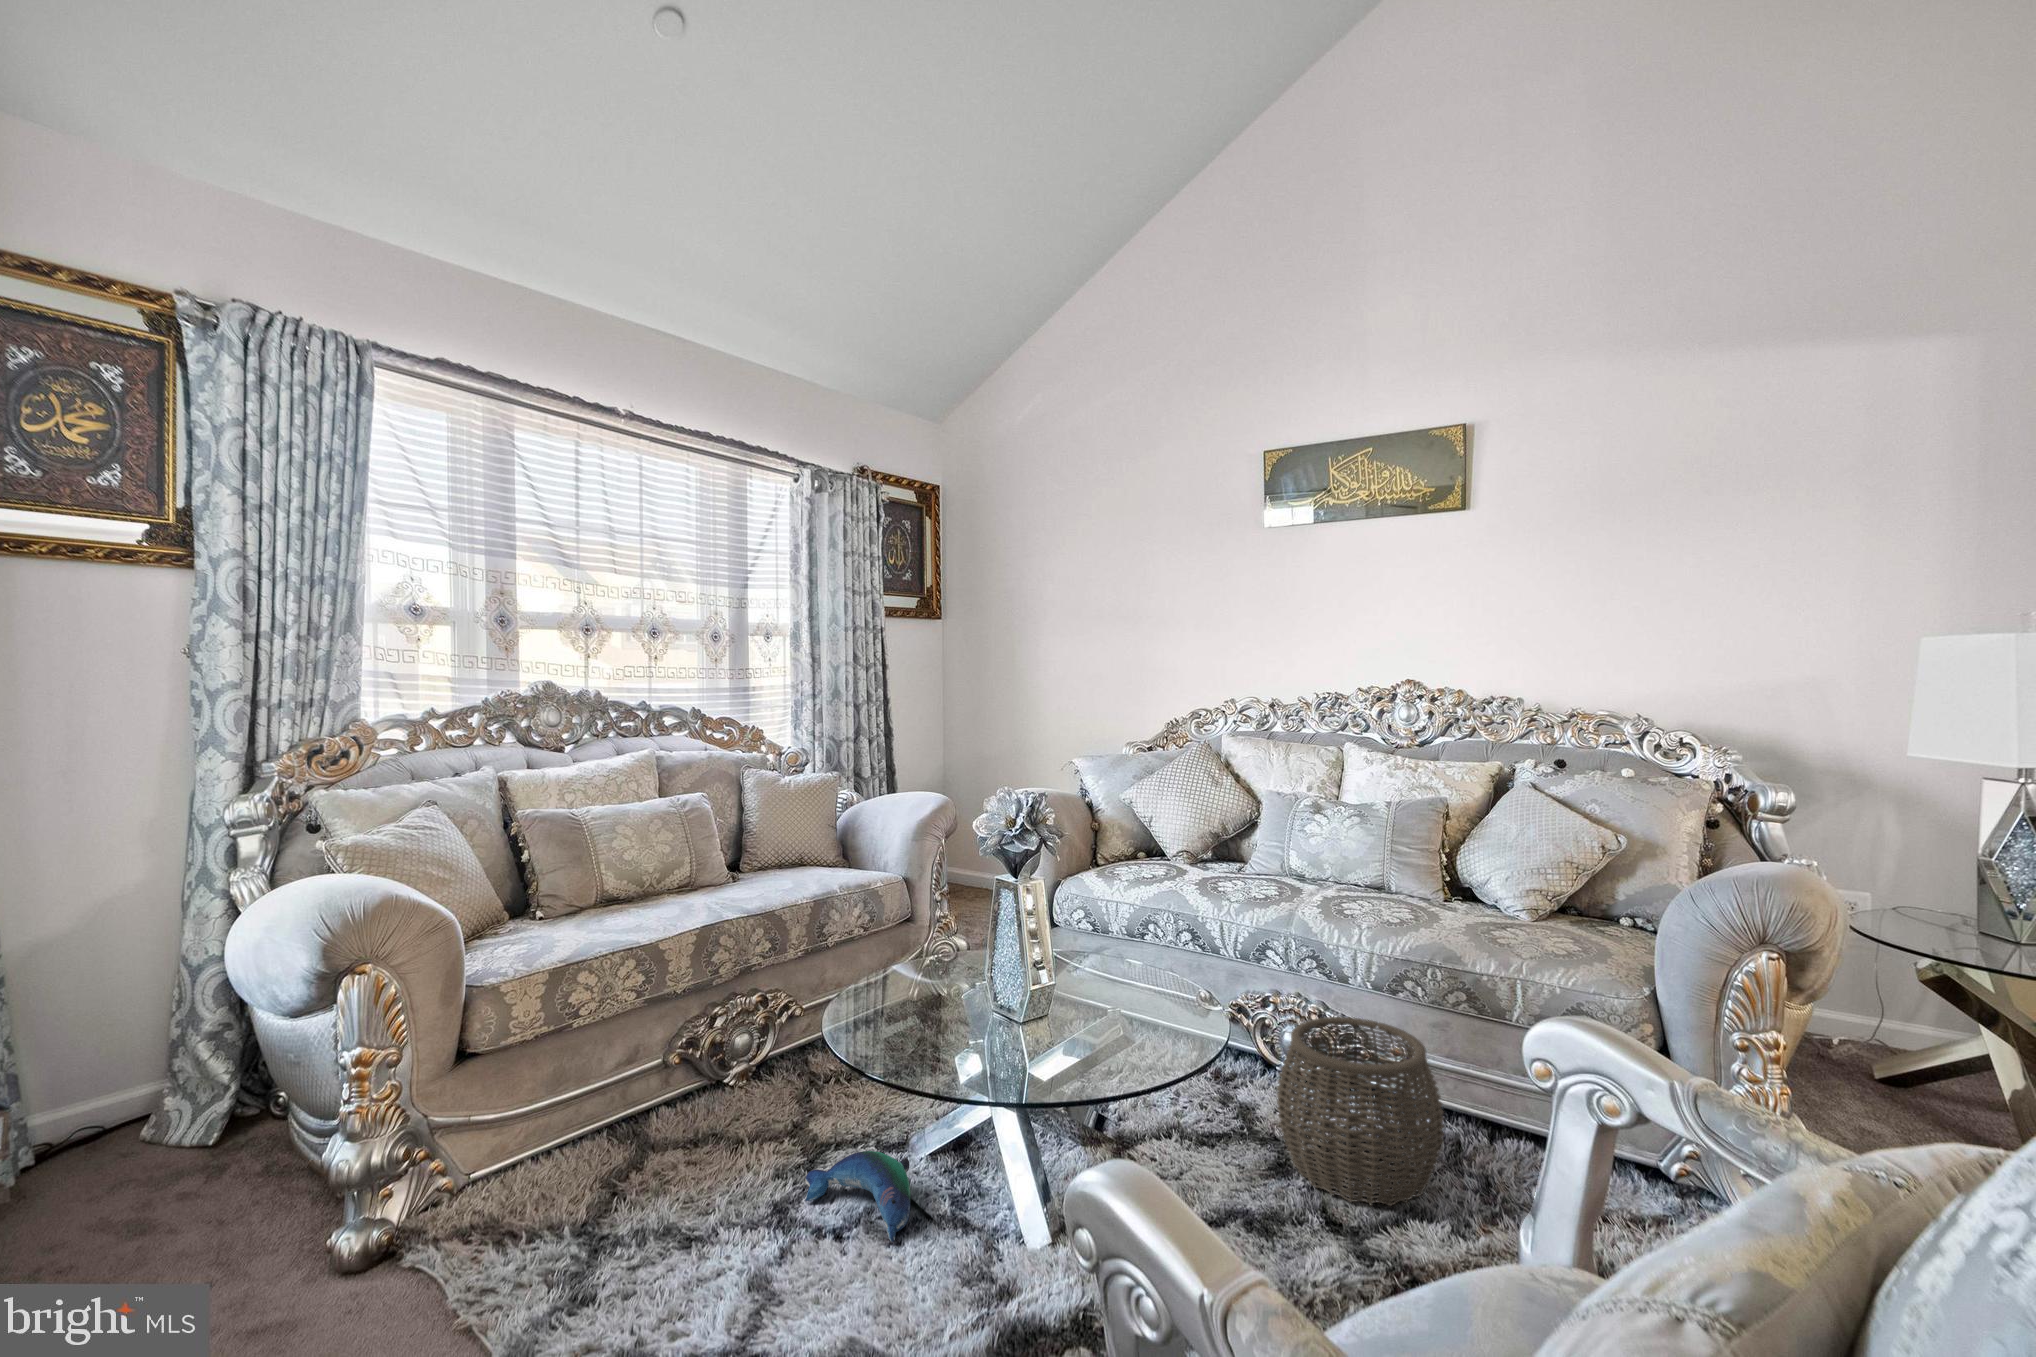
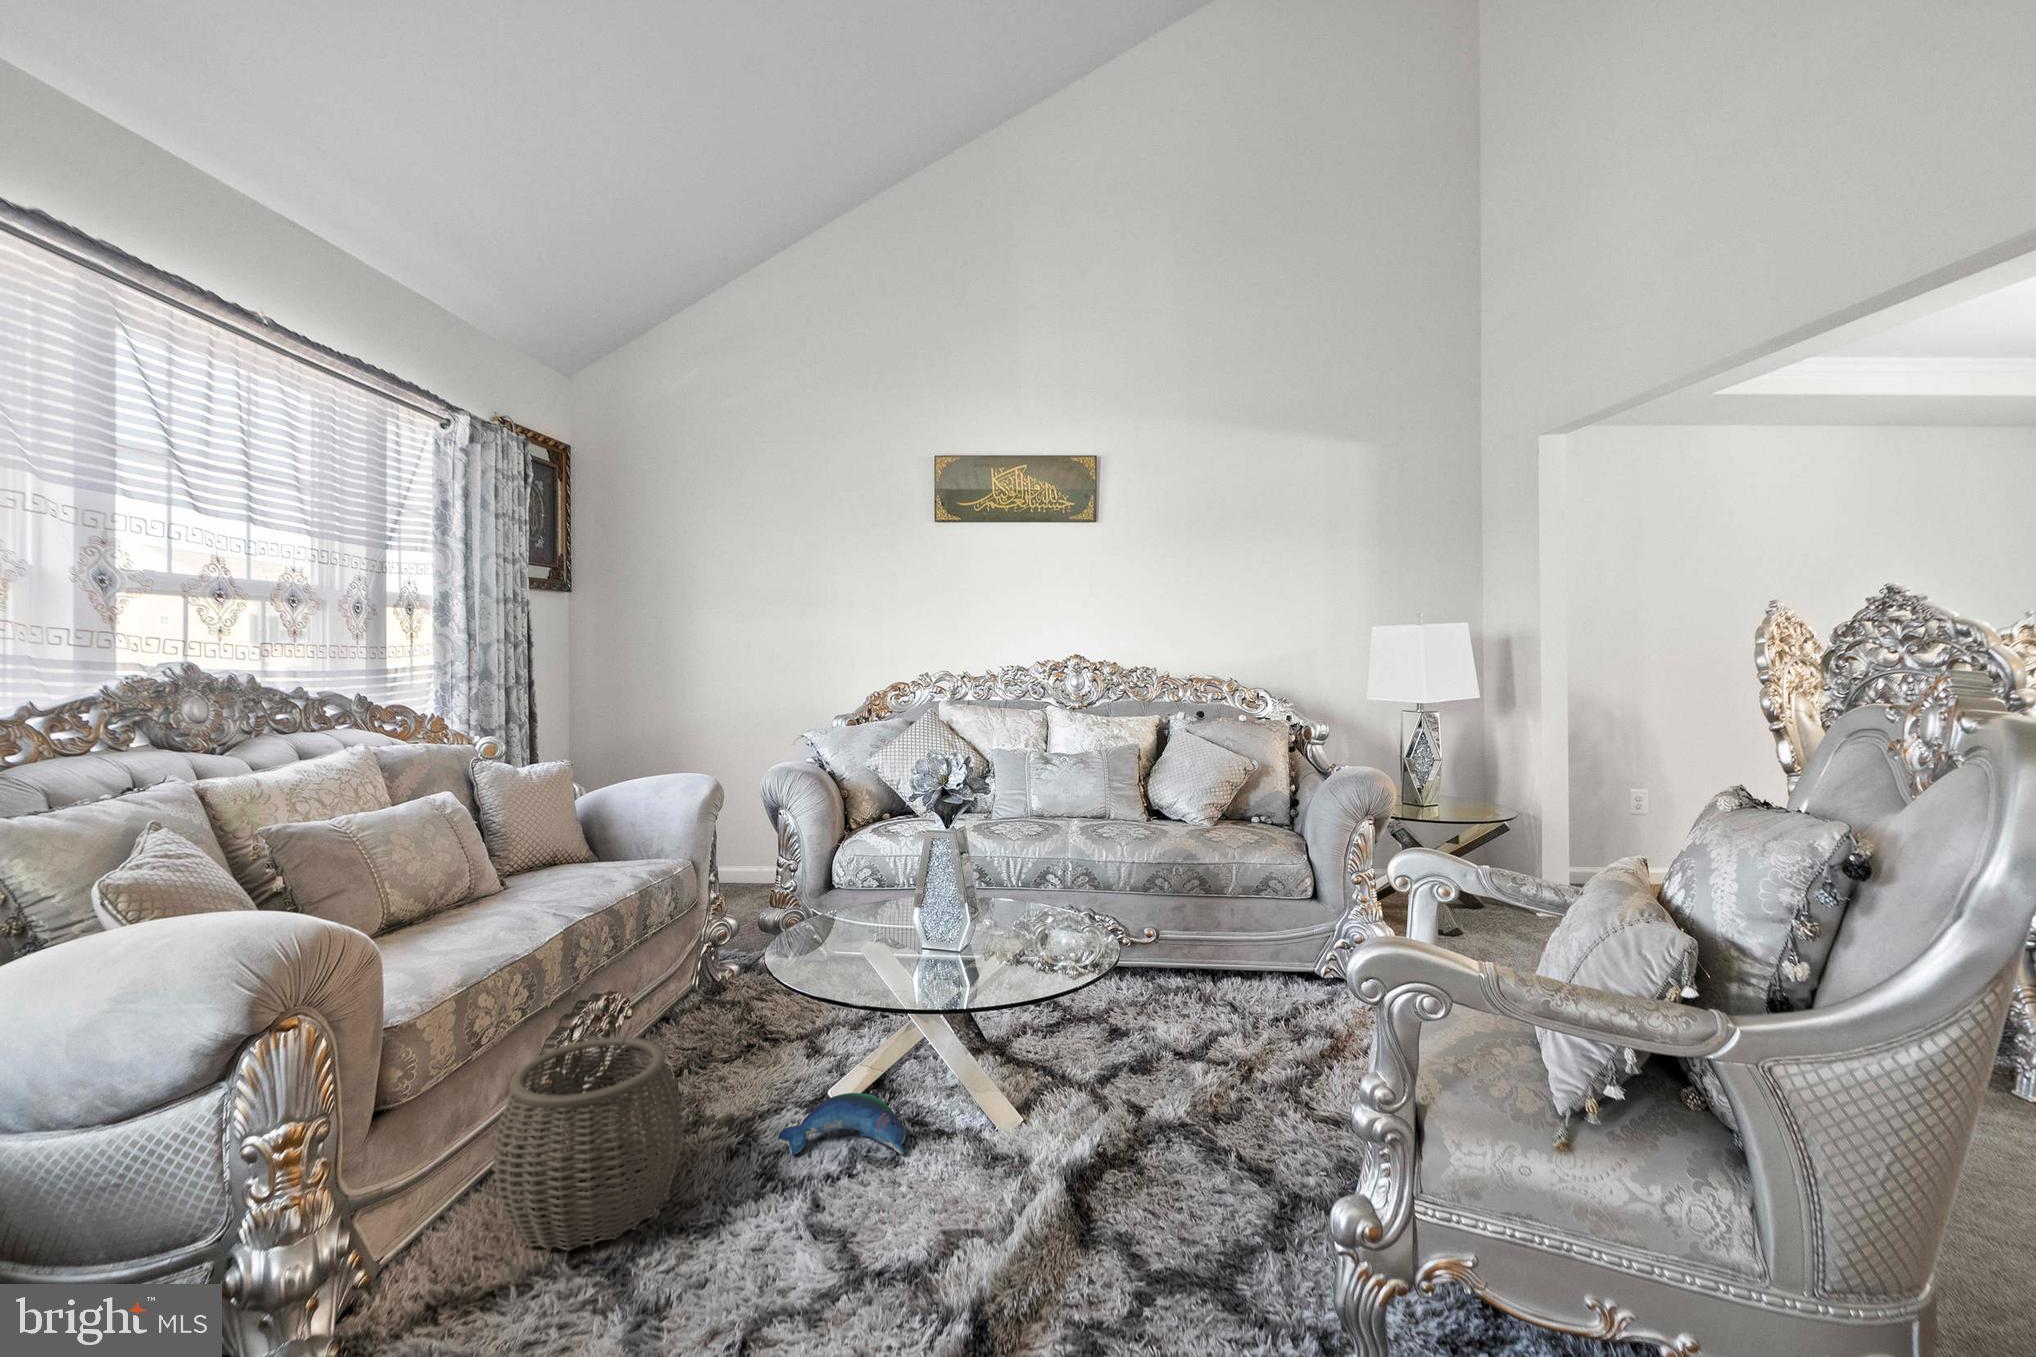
woven basket: present [1277,1017,1444,1206] -> present [492,1037,685,1251]

